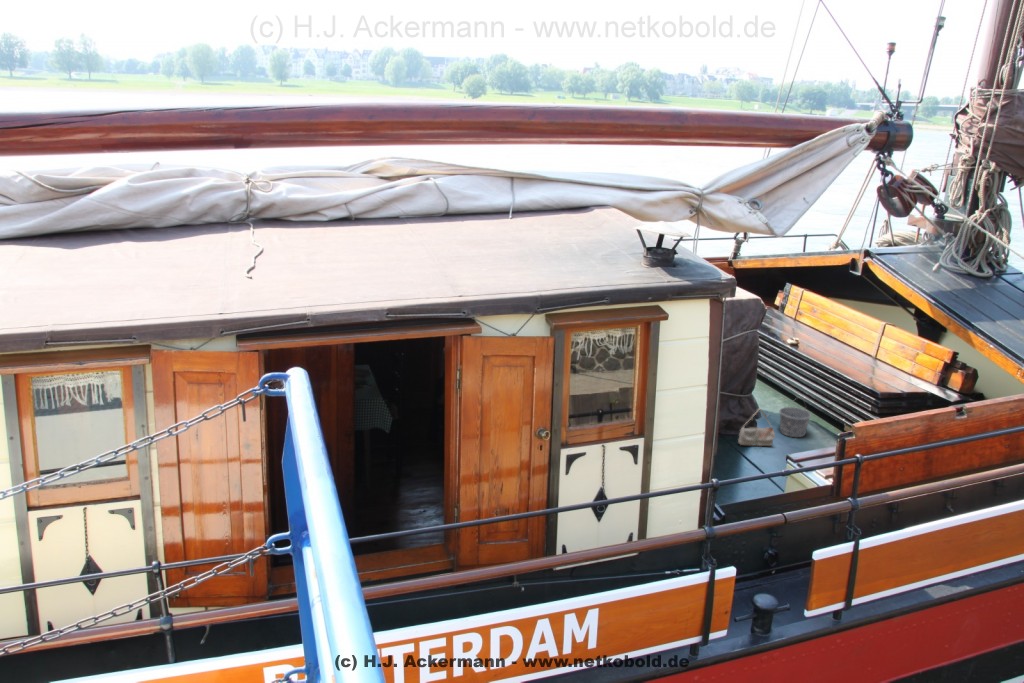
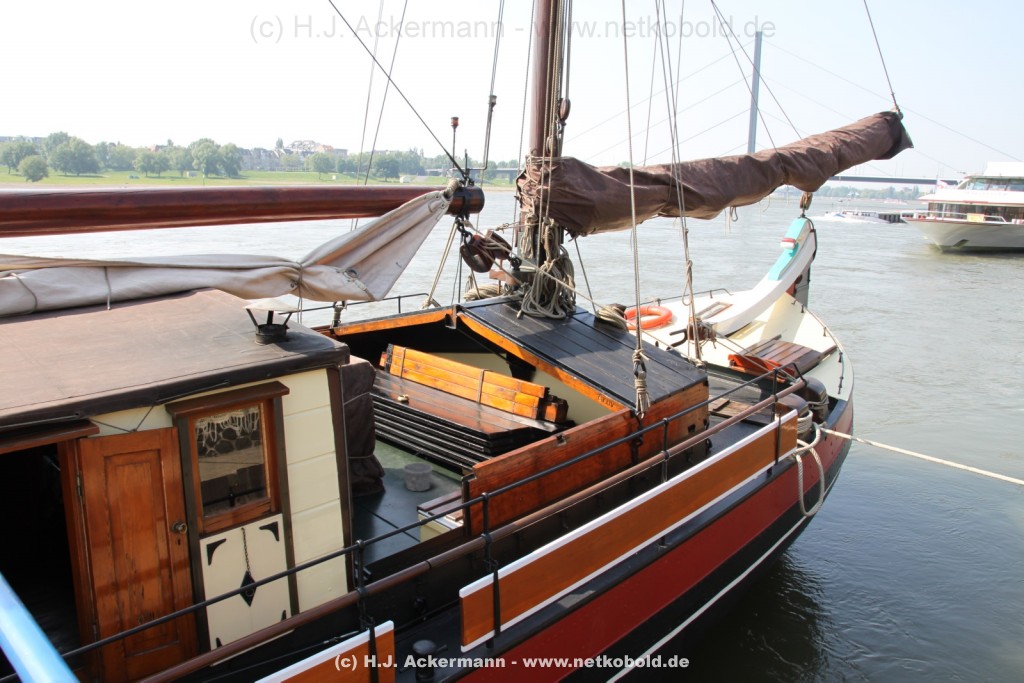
bag: present [738,409,775,446] -> none [369,468,404,508]

